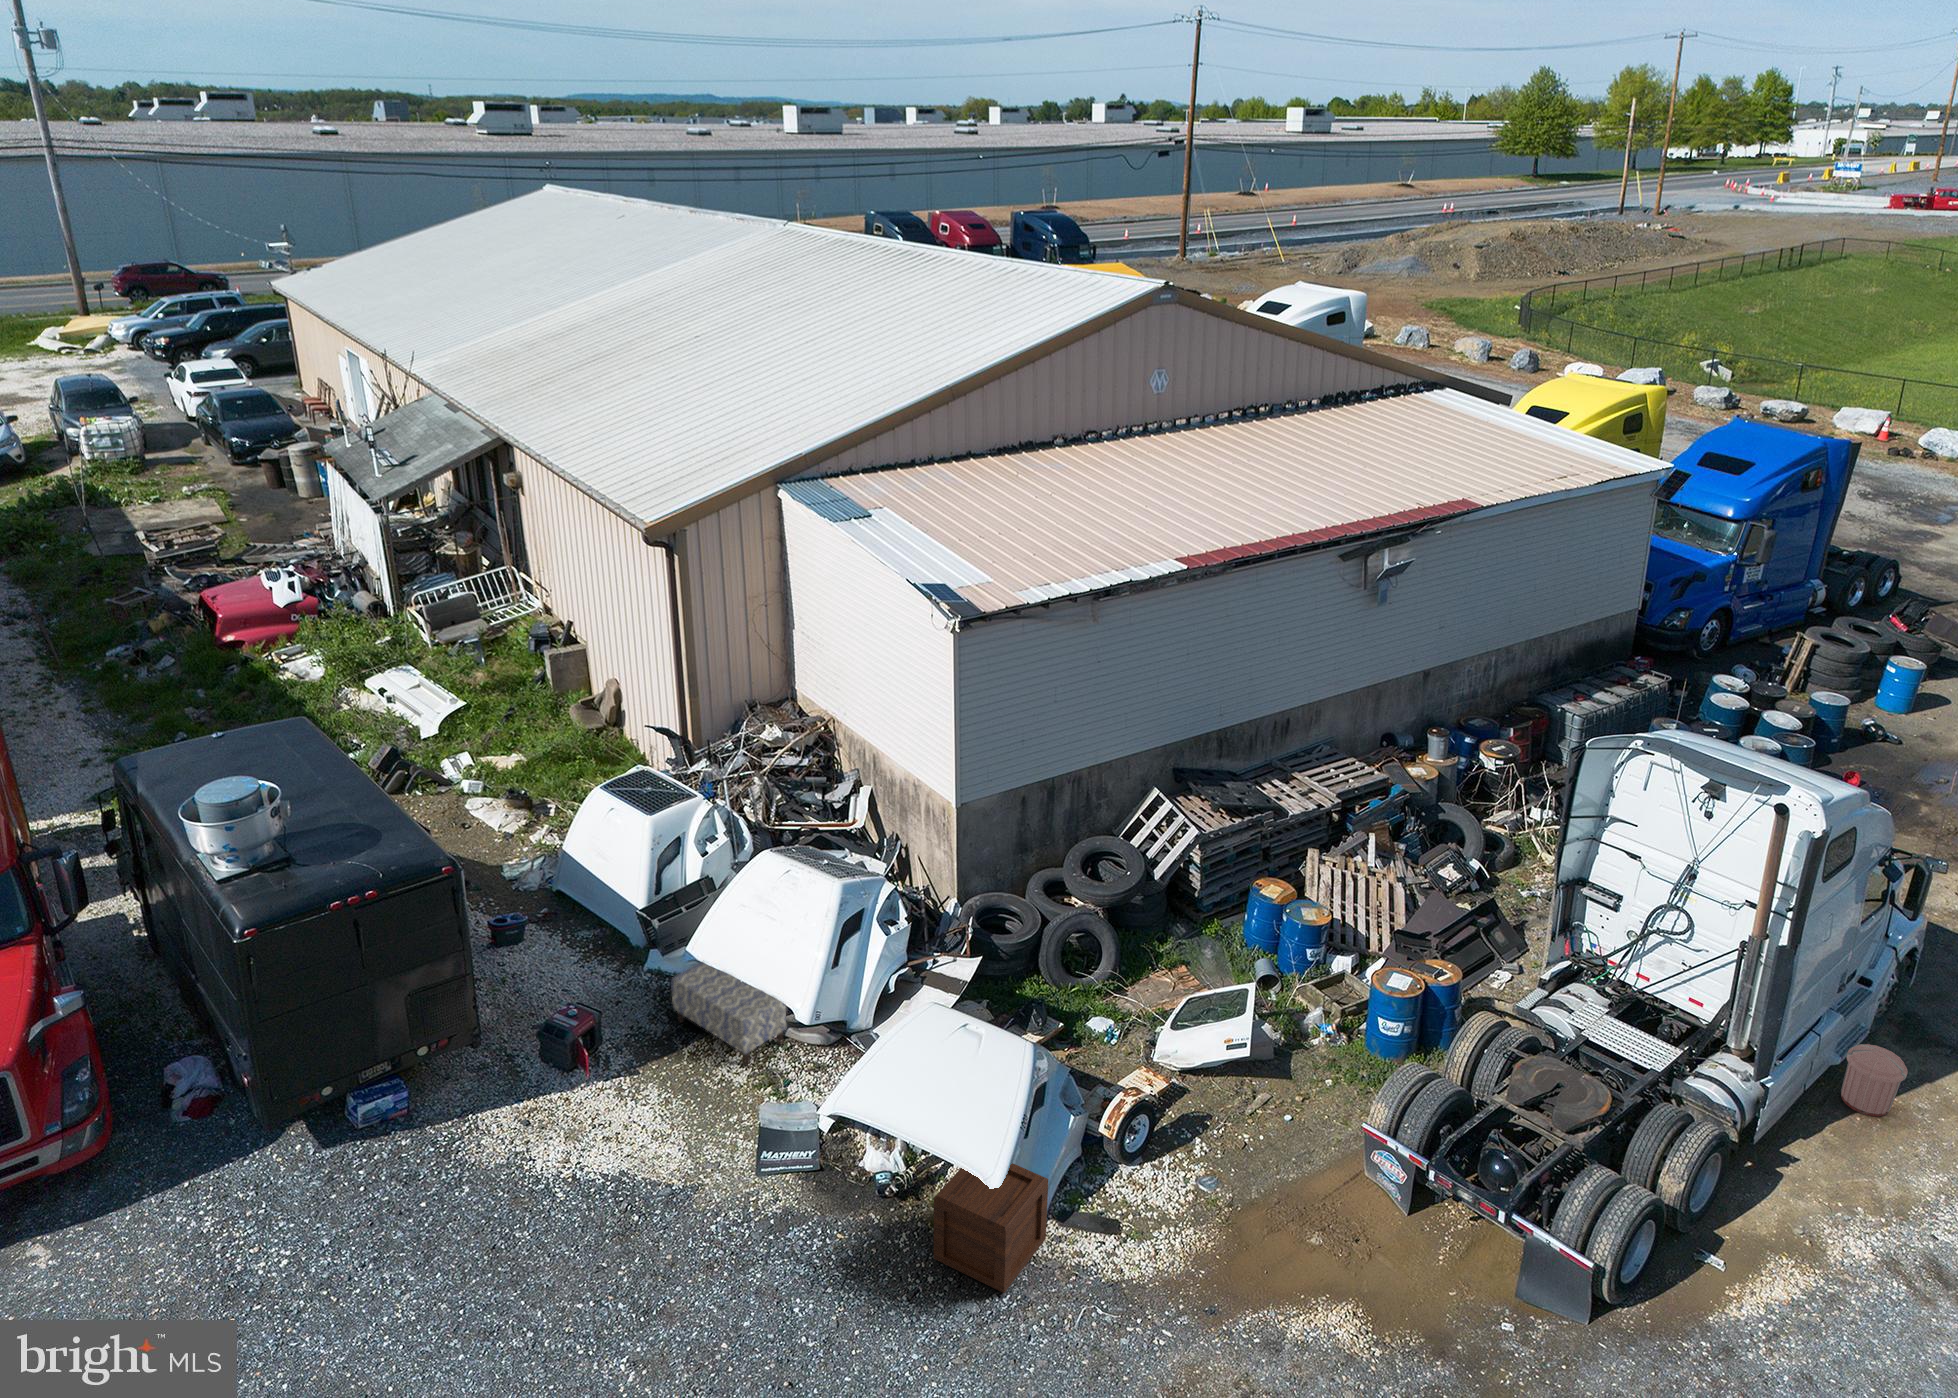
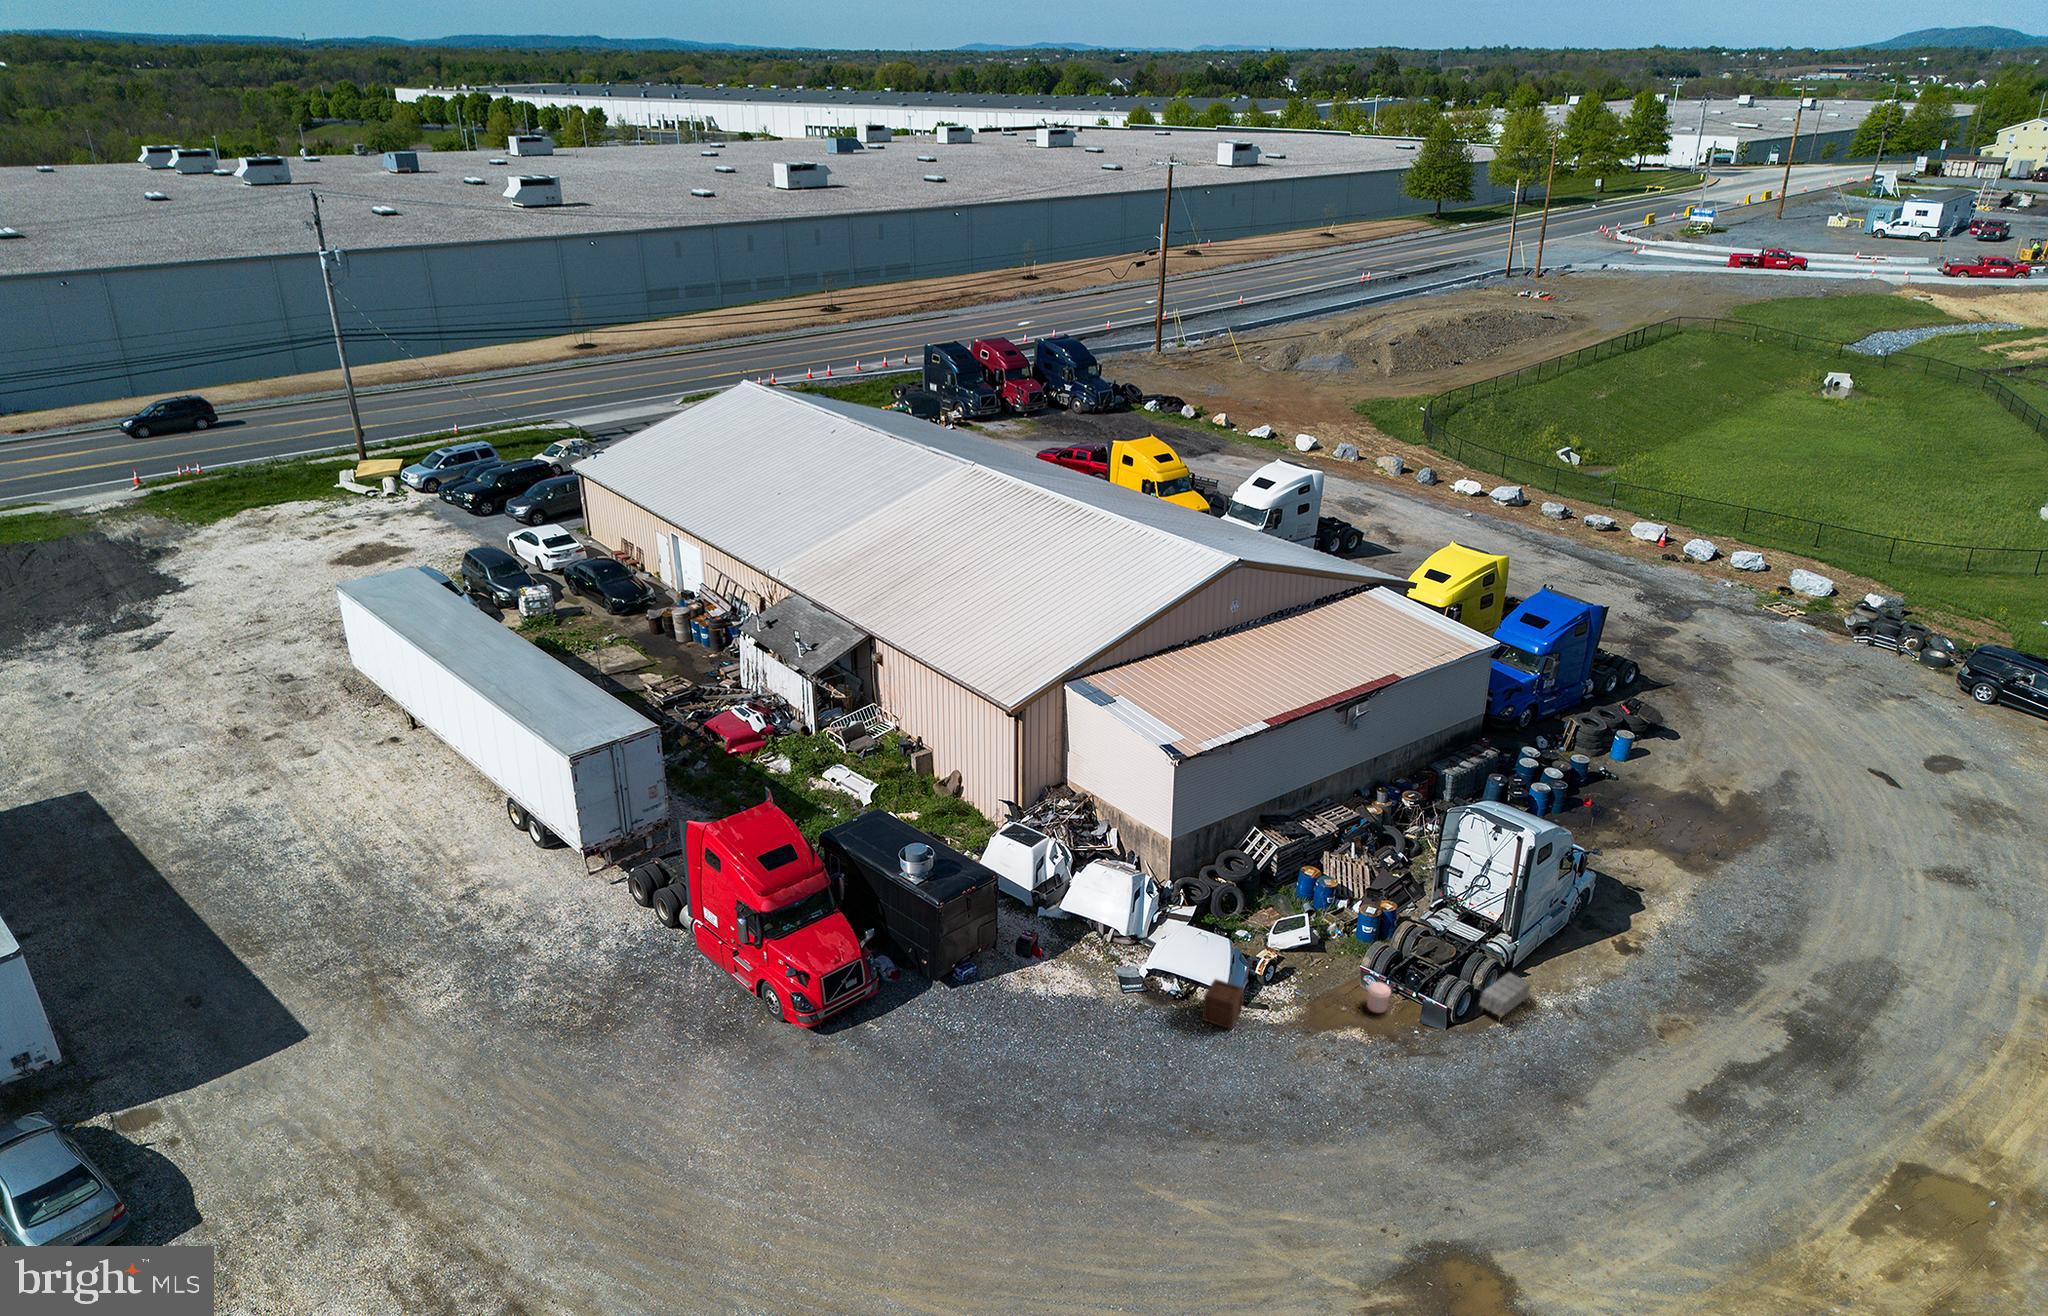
bench: present [671,962,786,1065] -> present [1480,973,1530,1021]
trash can: present [1841,1044,1908,1117] -> present [1367,982,1391,1013]

